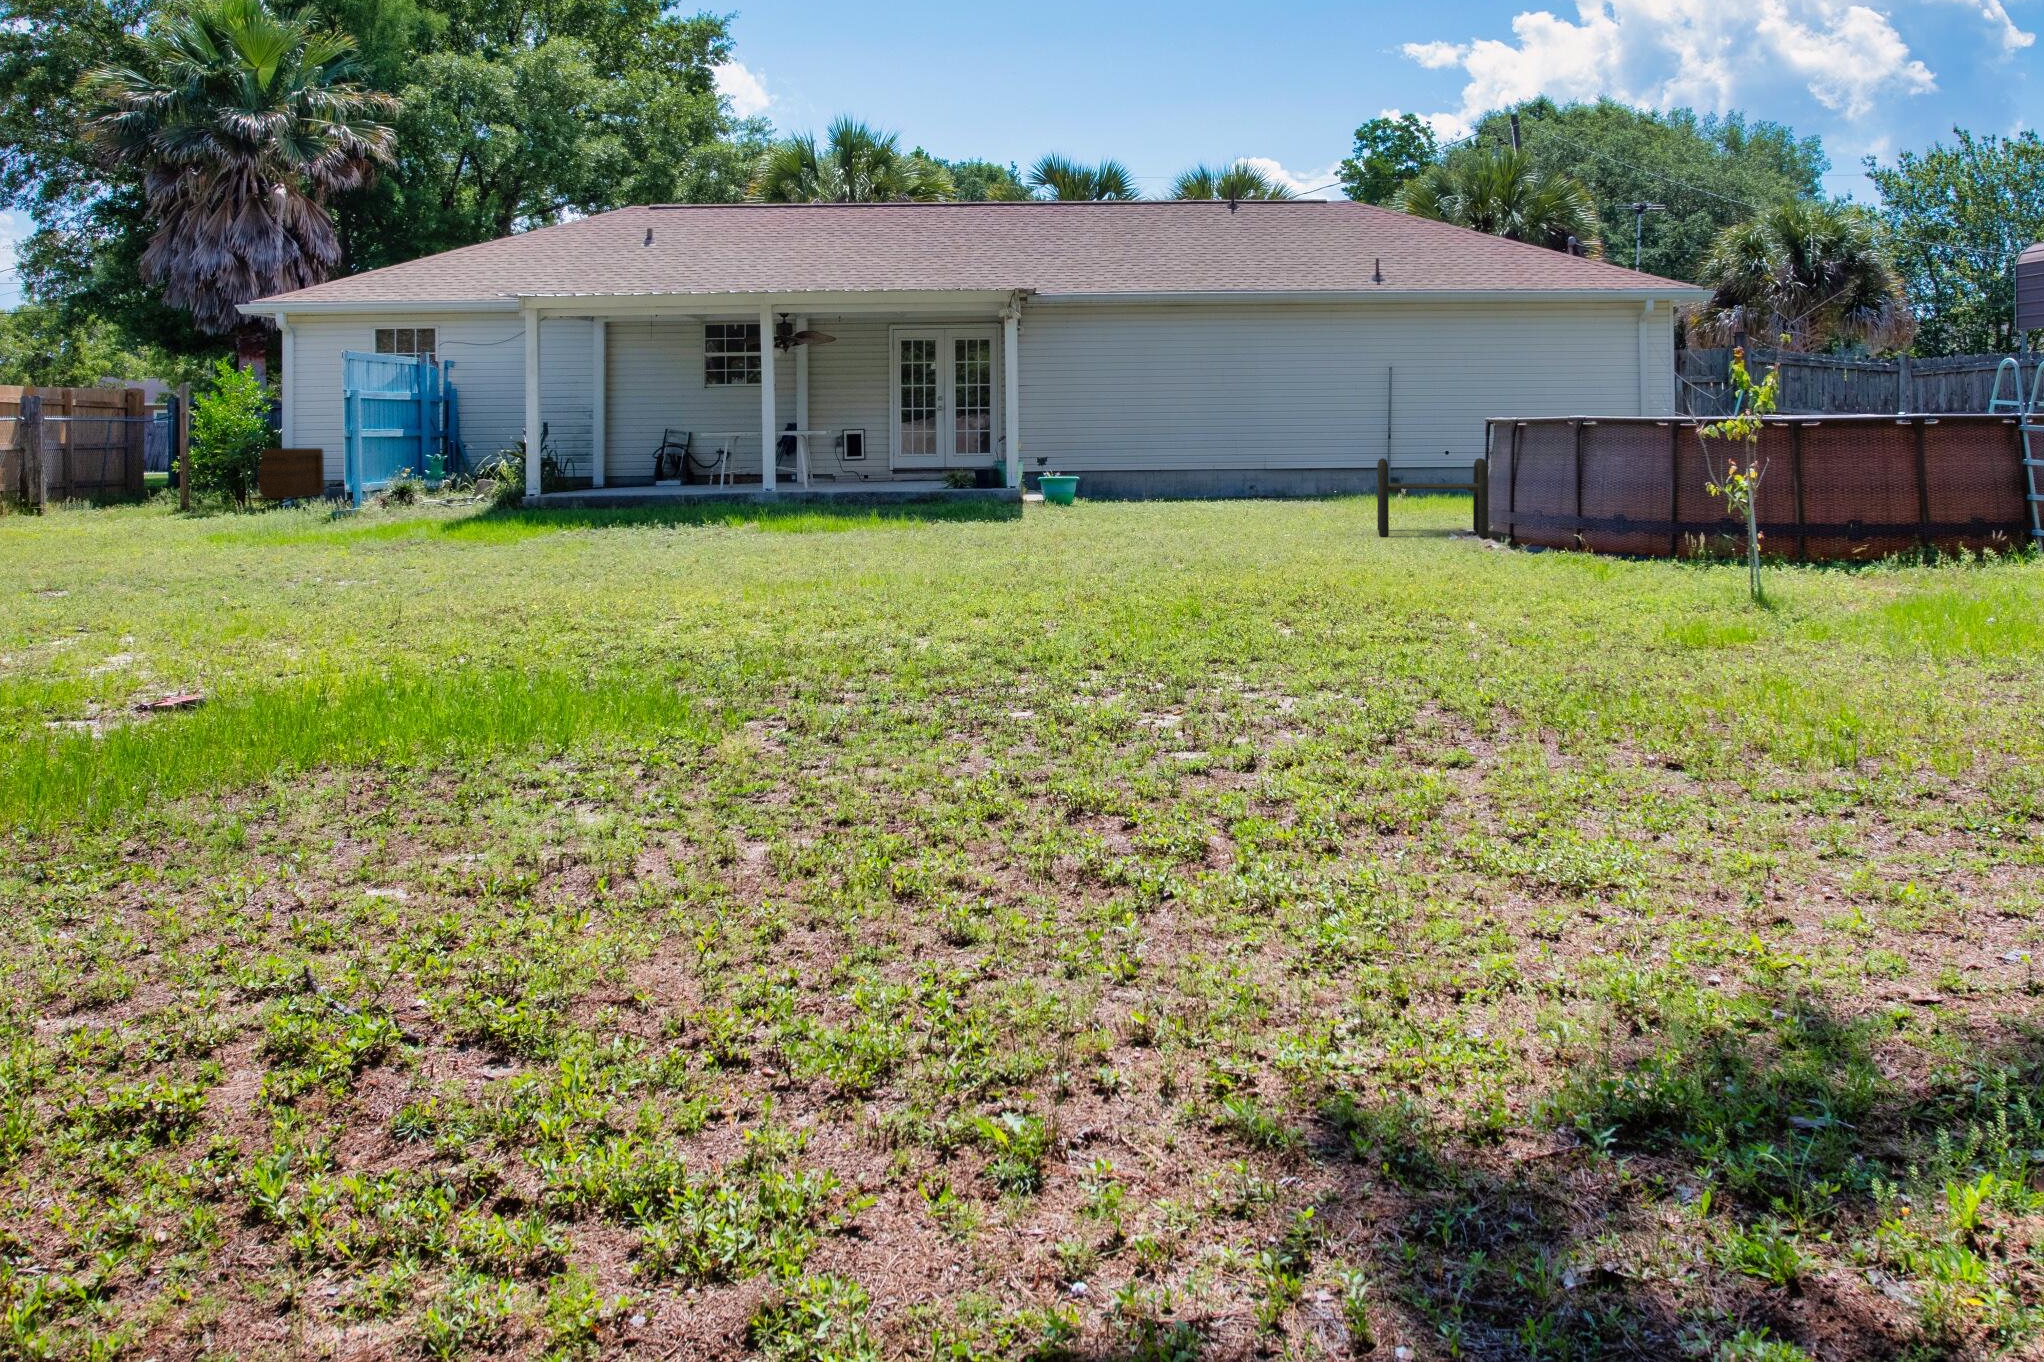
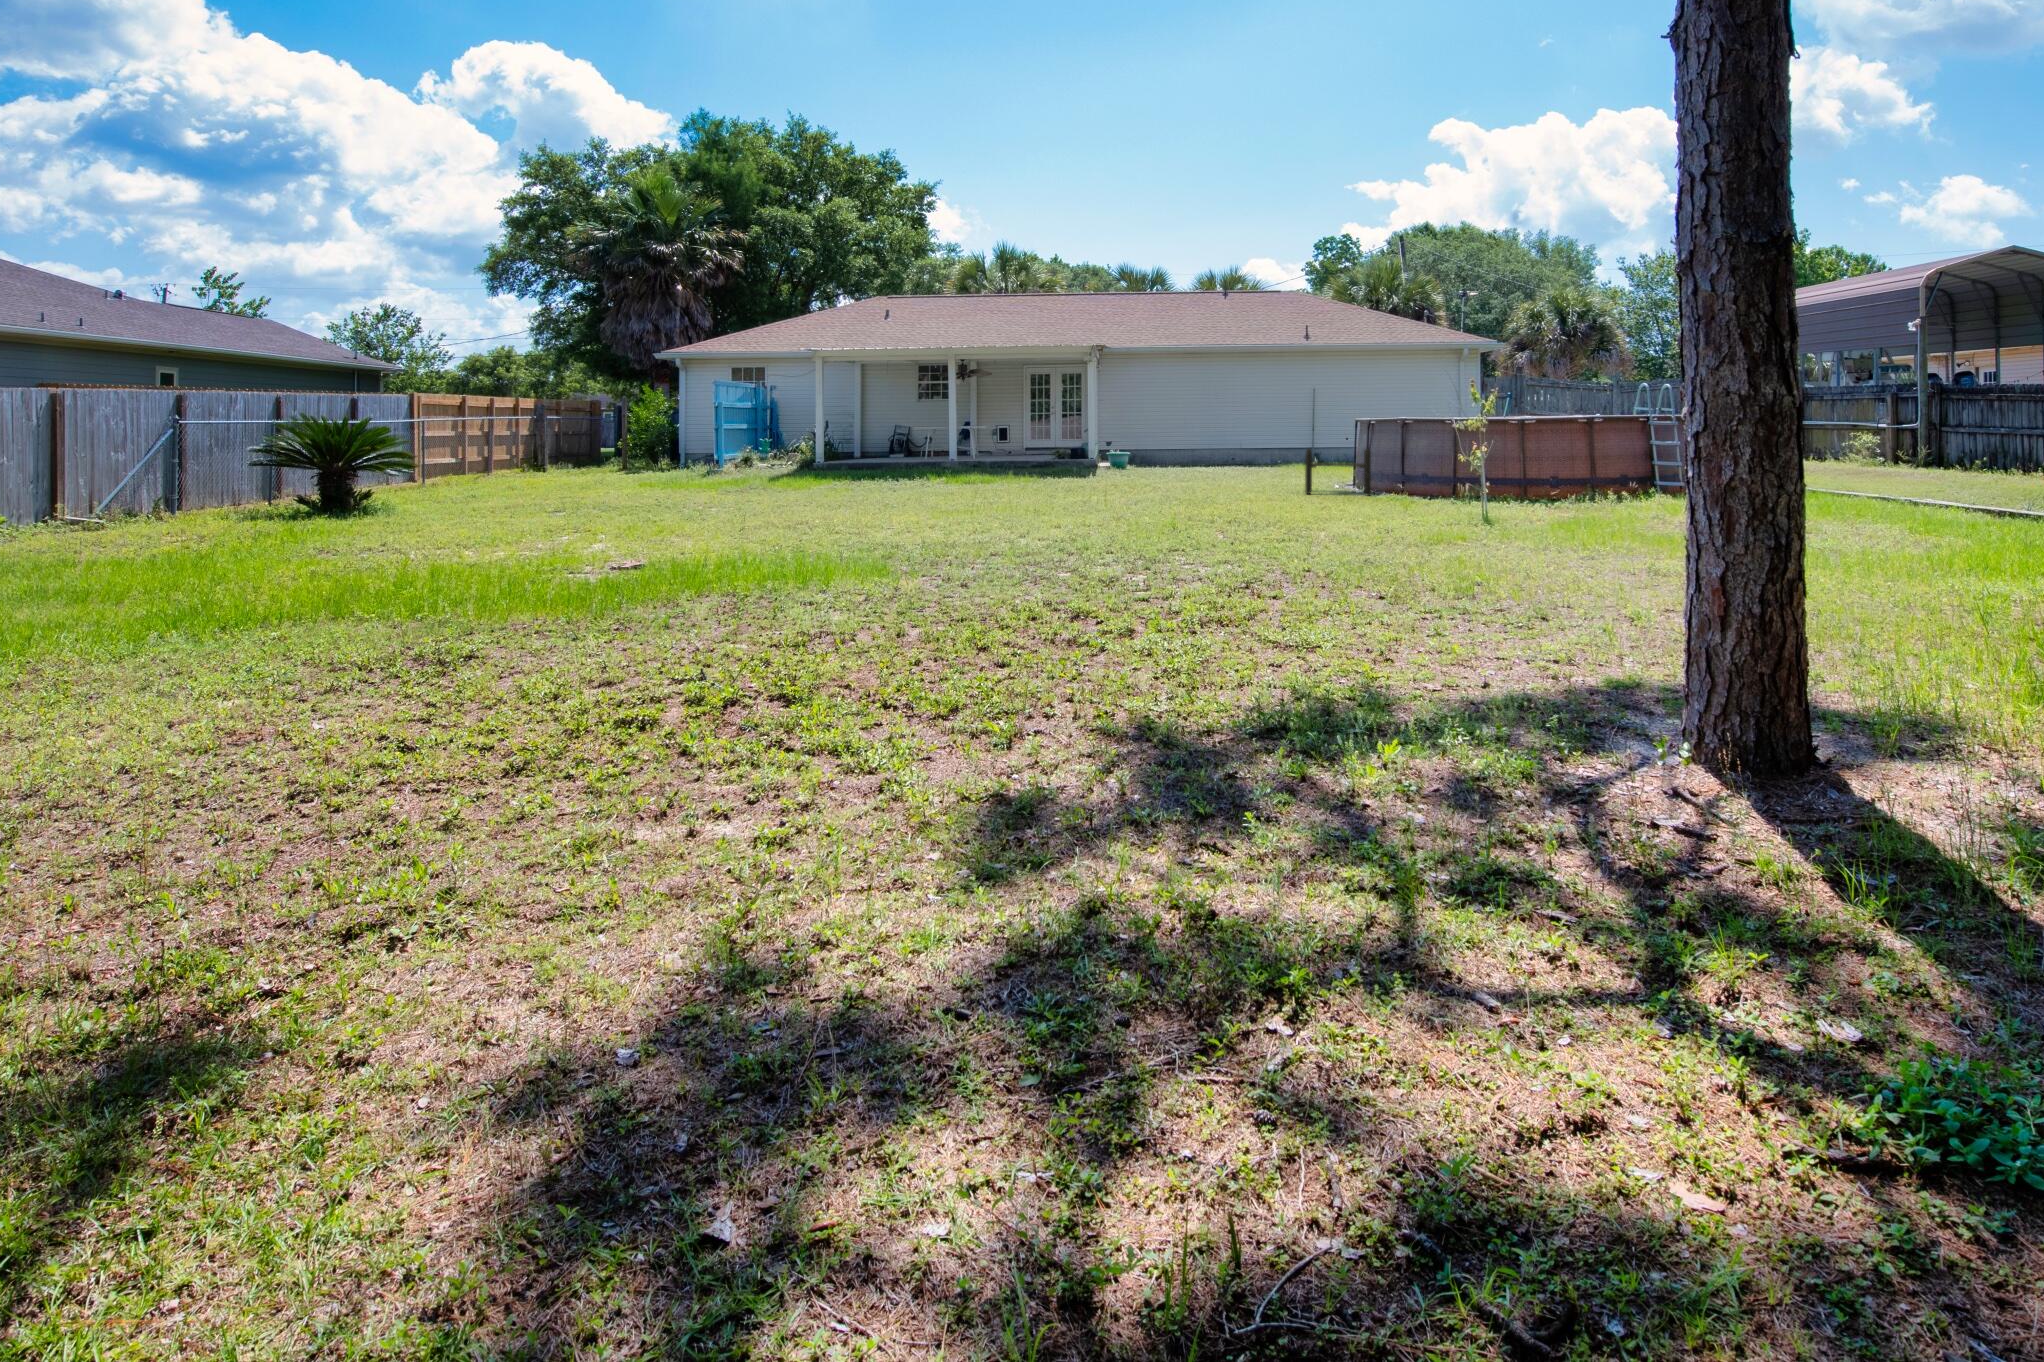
wooden crate: present [252,448,325,499] -> none [658,437,701,466]

